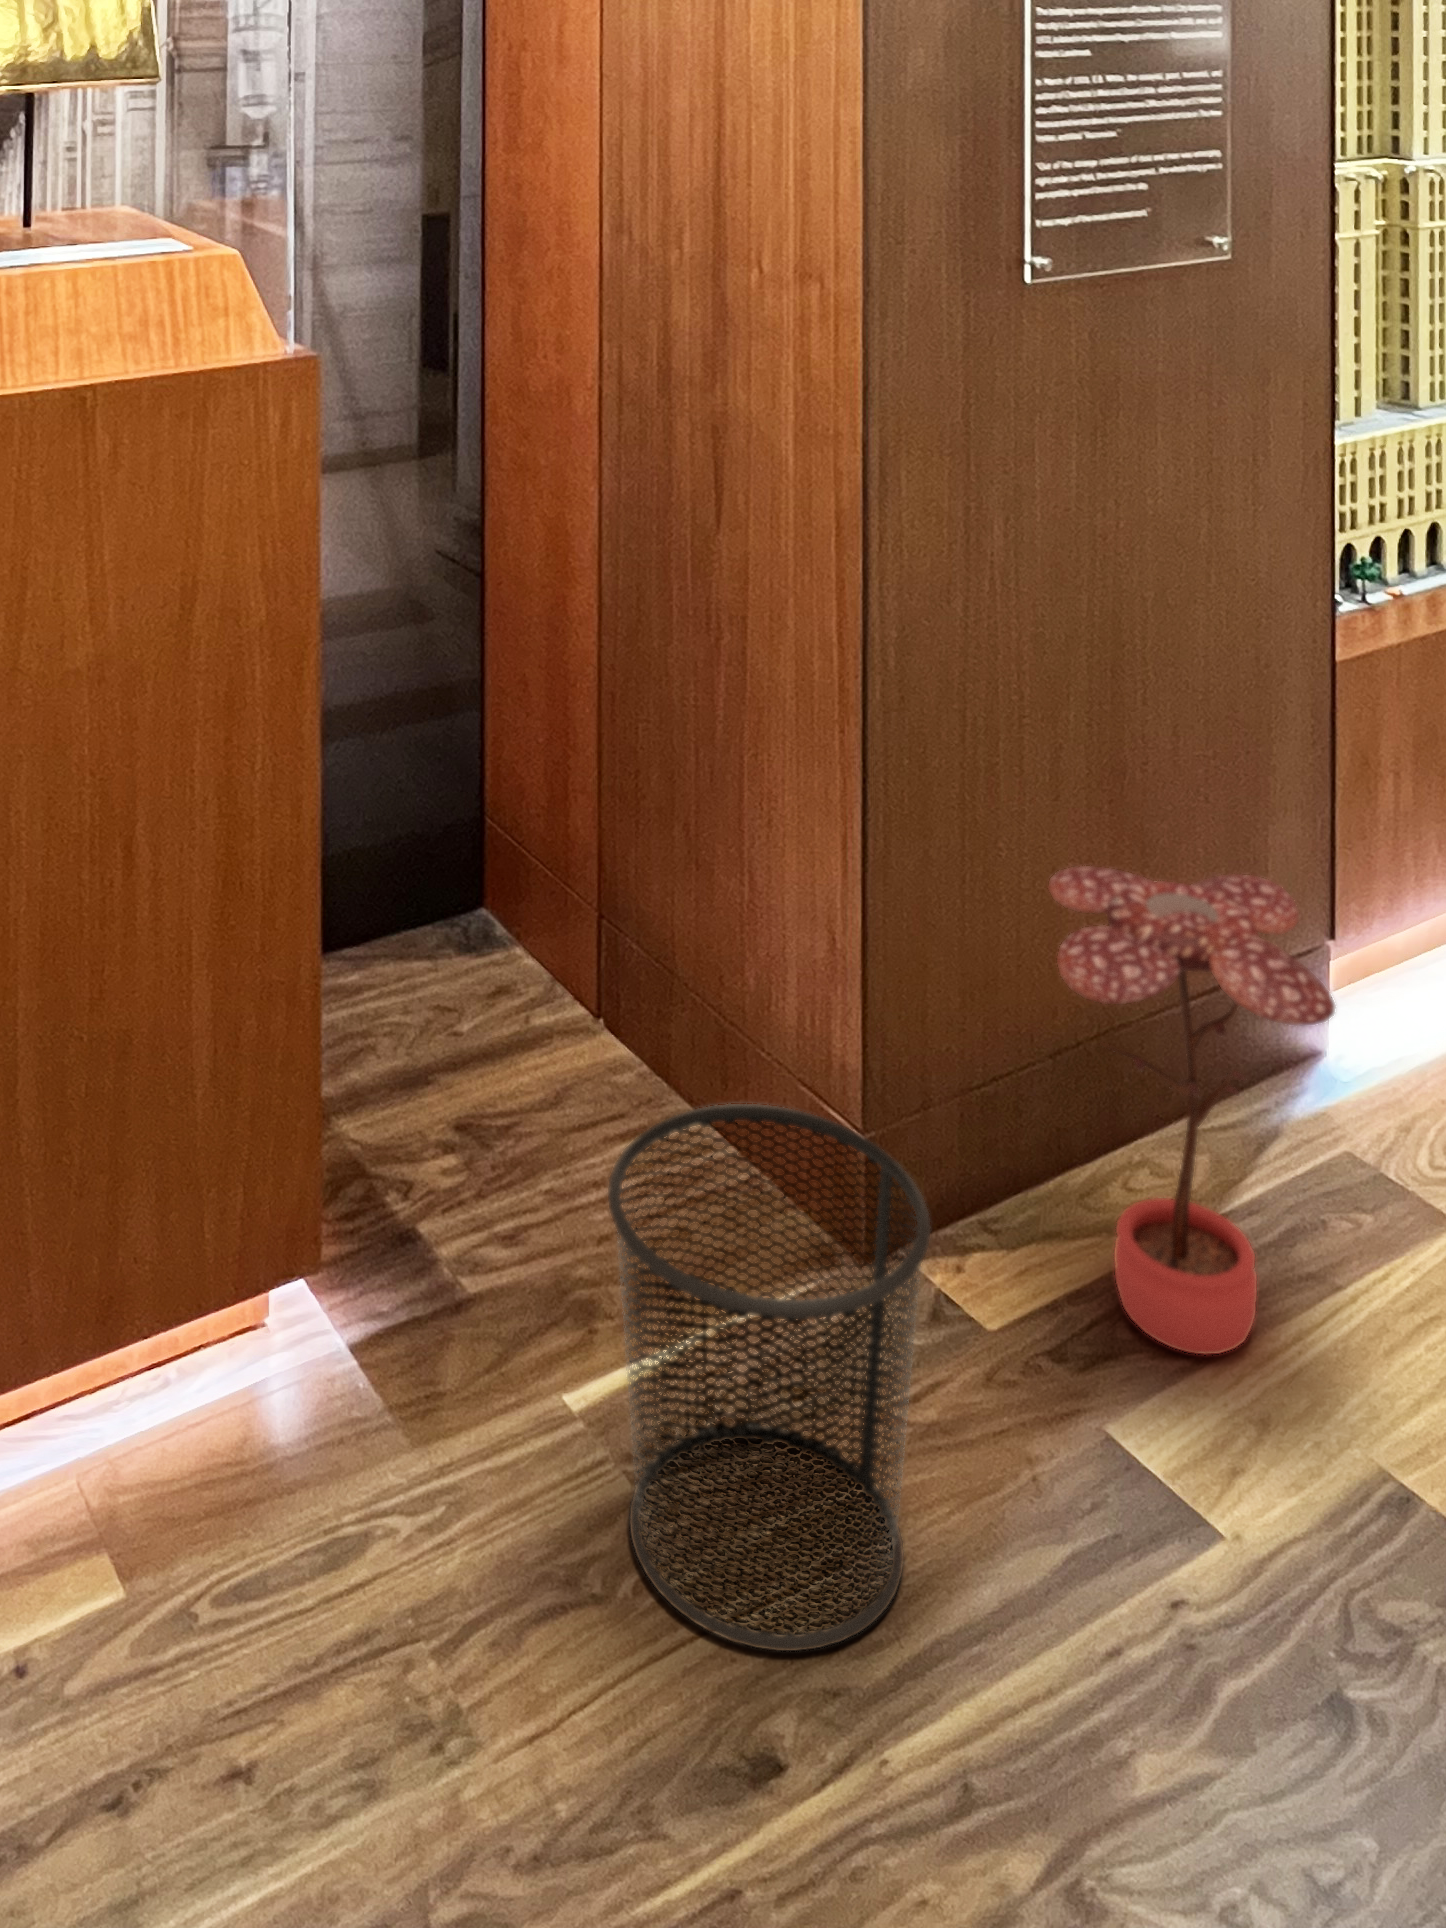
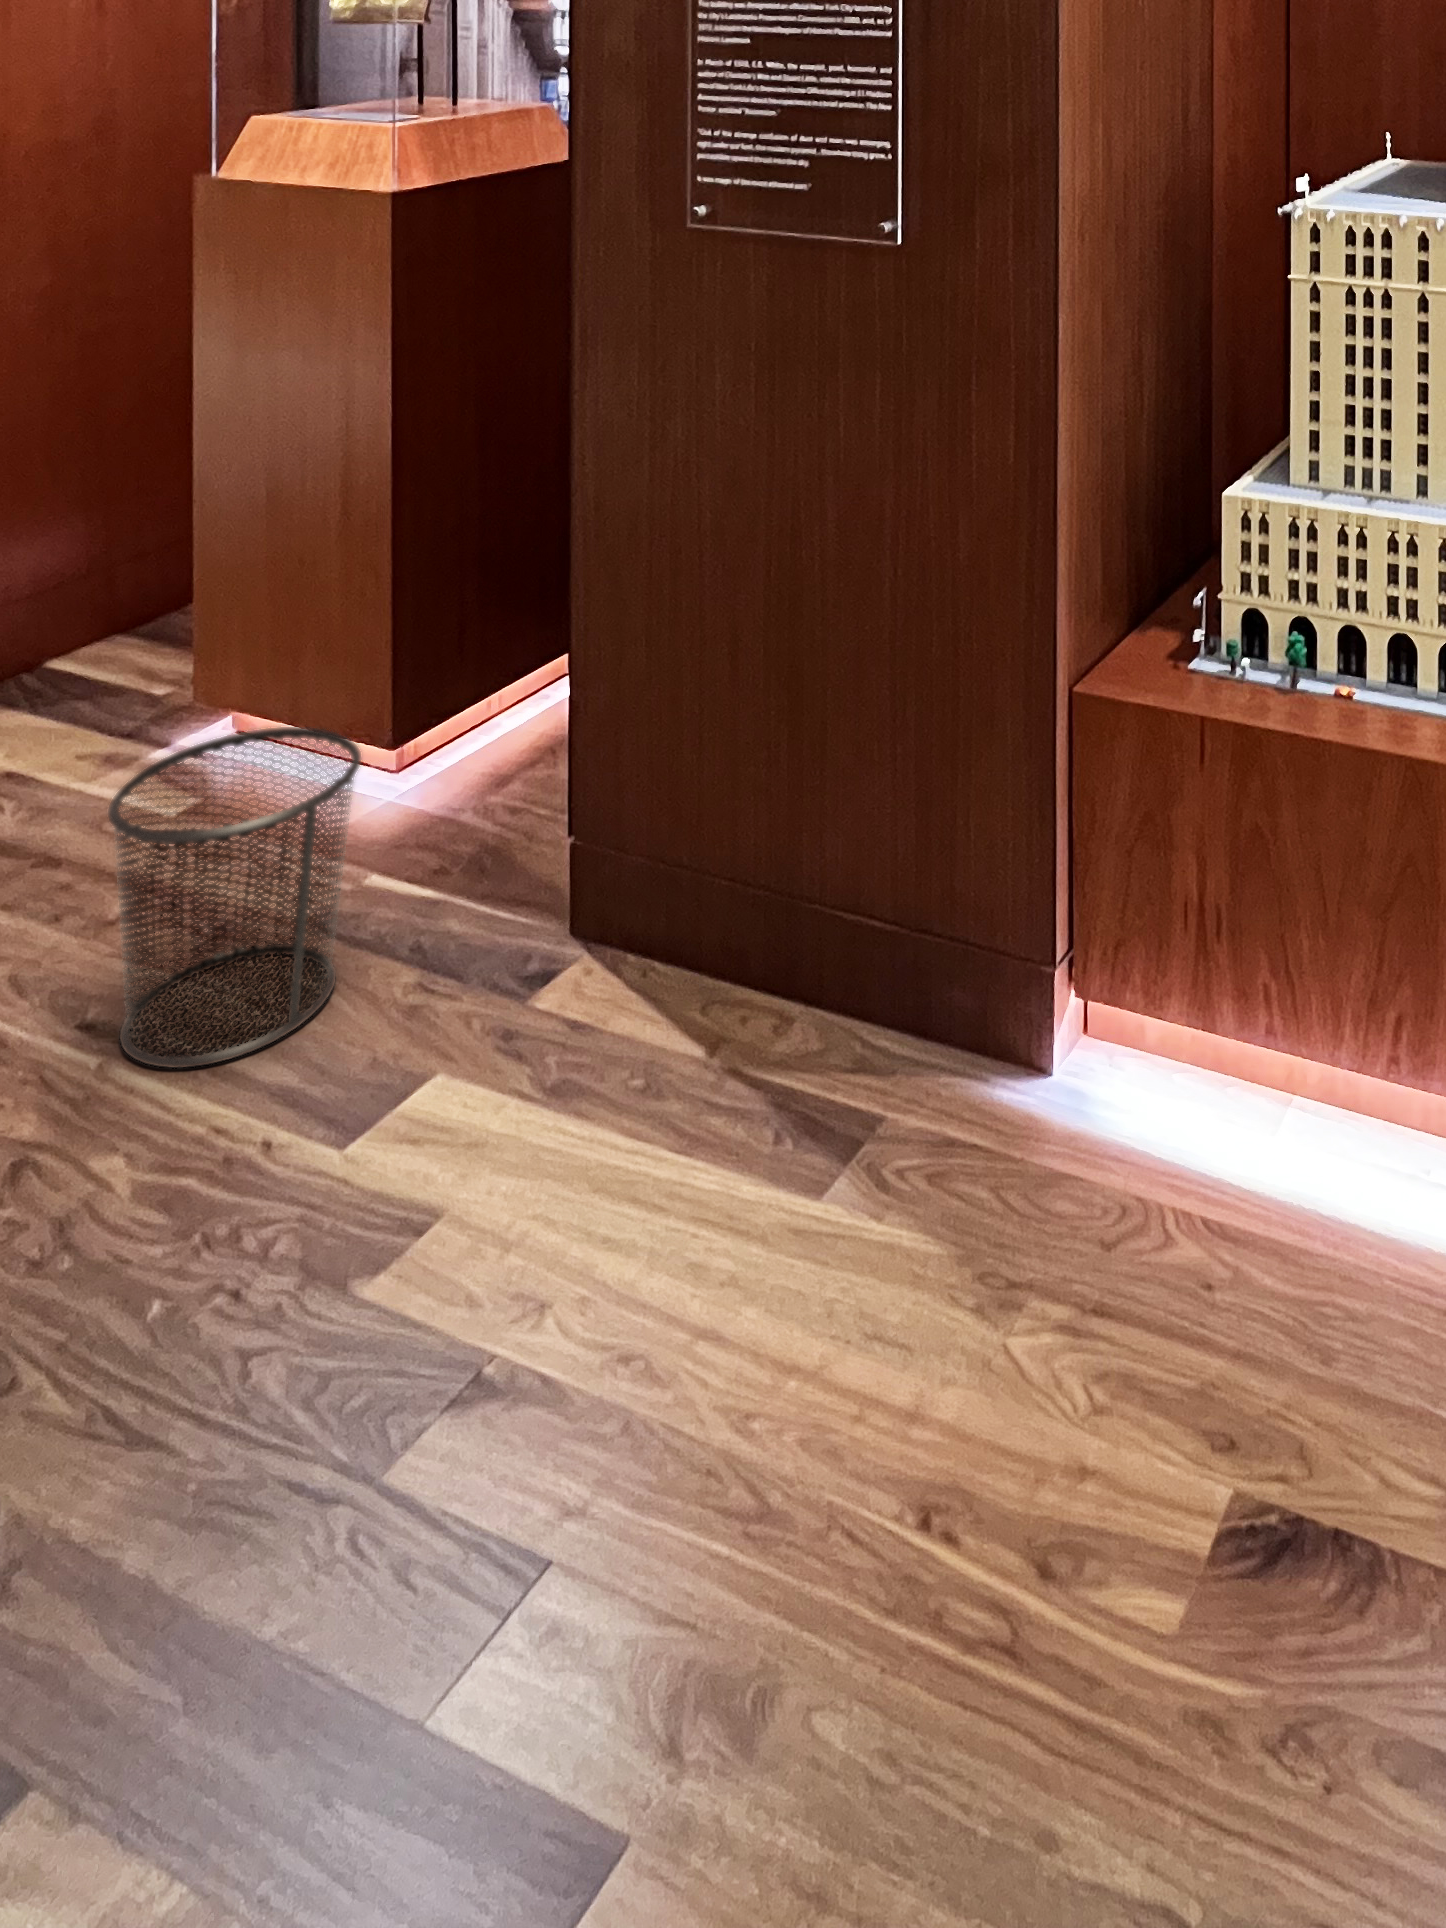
potted plant: present [1049,866,1335,1355] -> none [459,725,715,1145]

